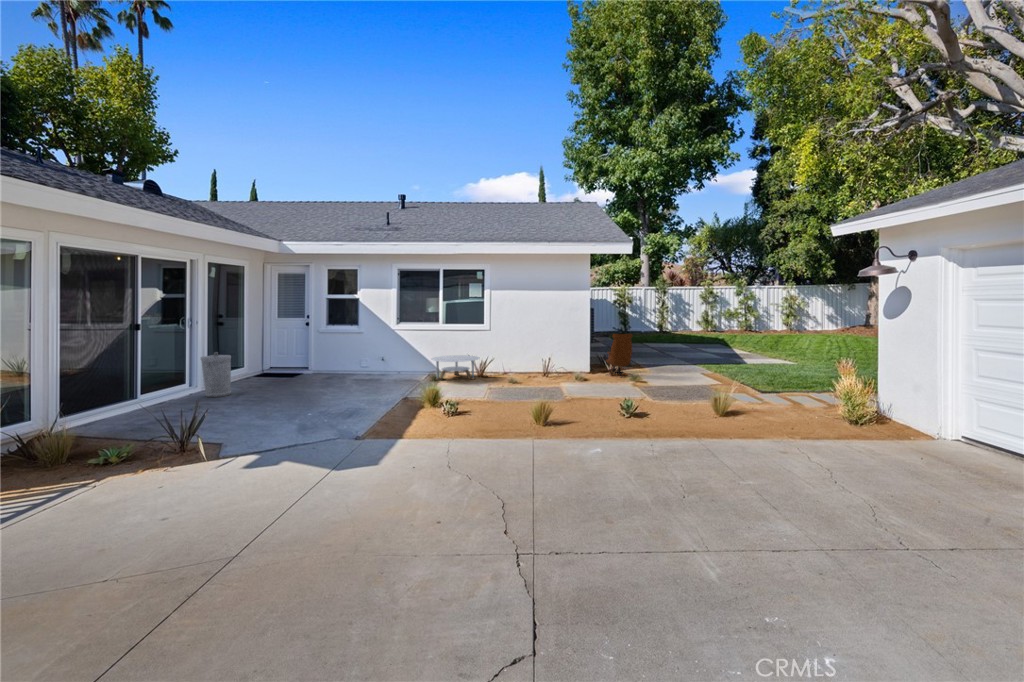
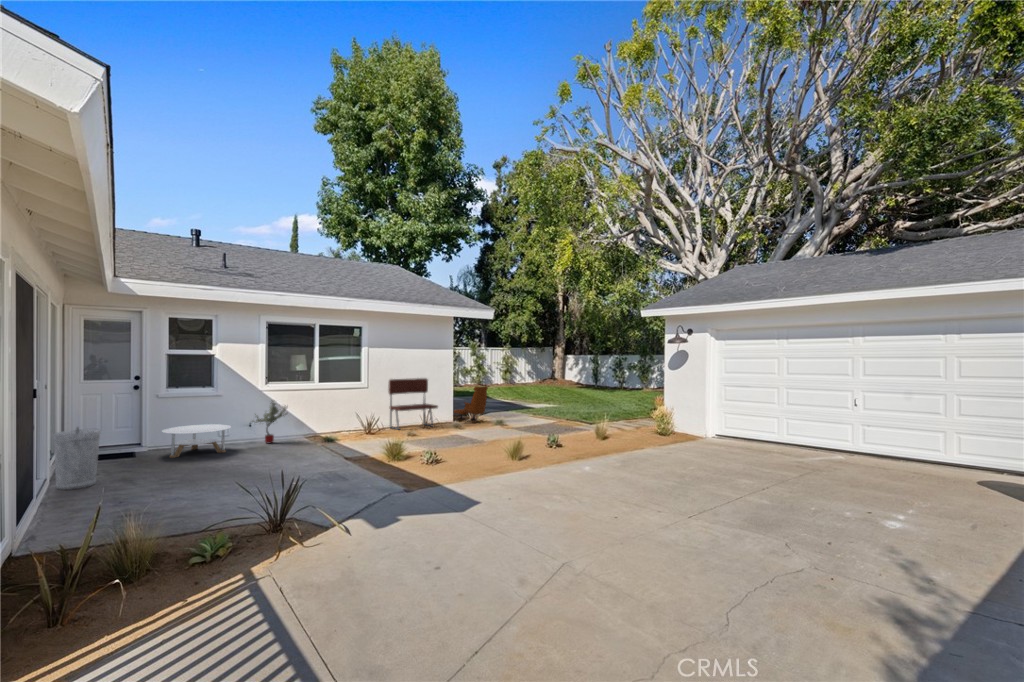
bench: none [519,323,567,377] -> present [388,378,438,430]
potted tree: none [379,339,411,378] -> present [252,401,287,443]
round table: present [431,355,480,380] -> present [162,424,231,458]

